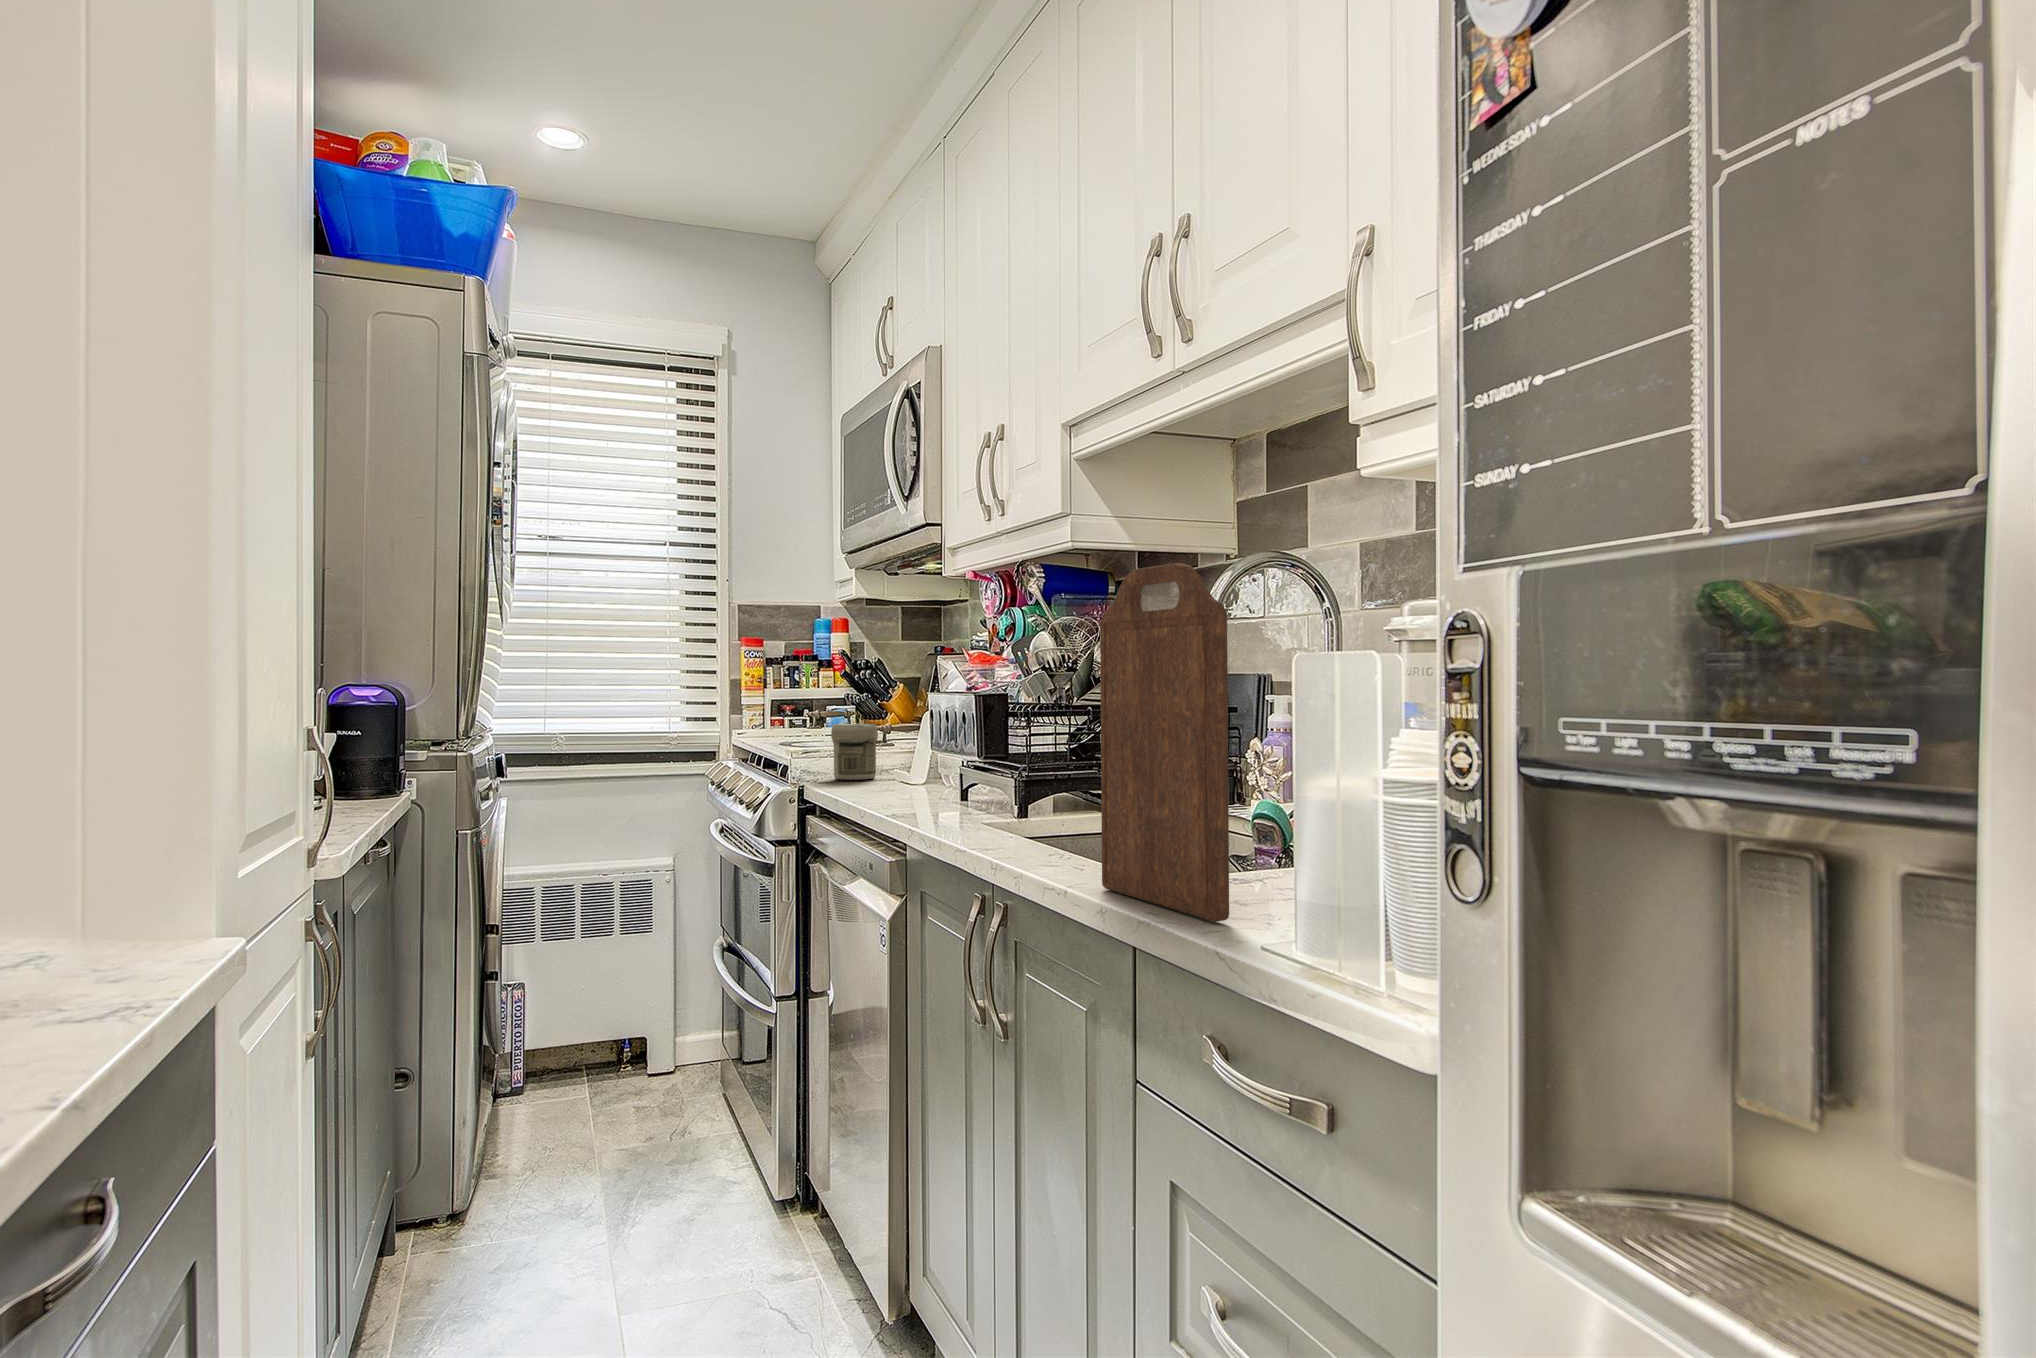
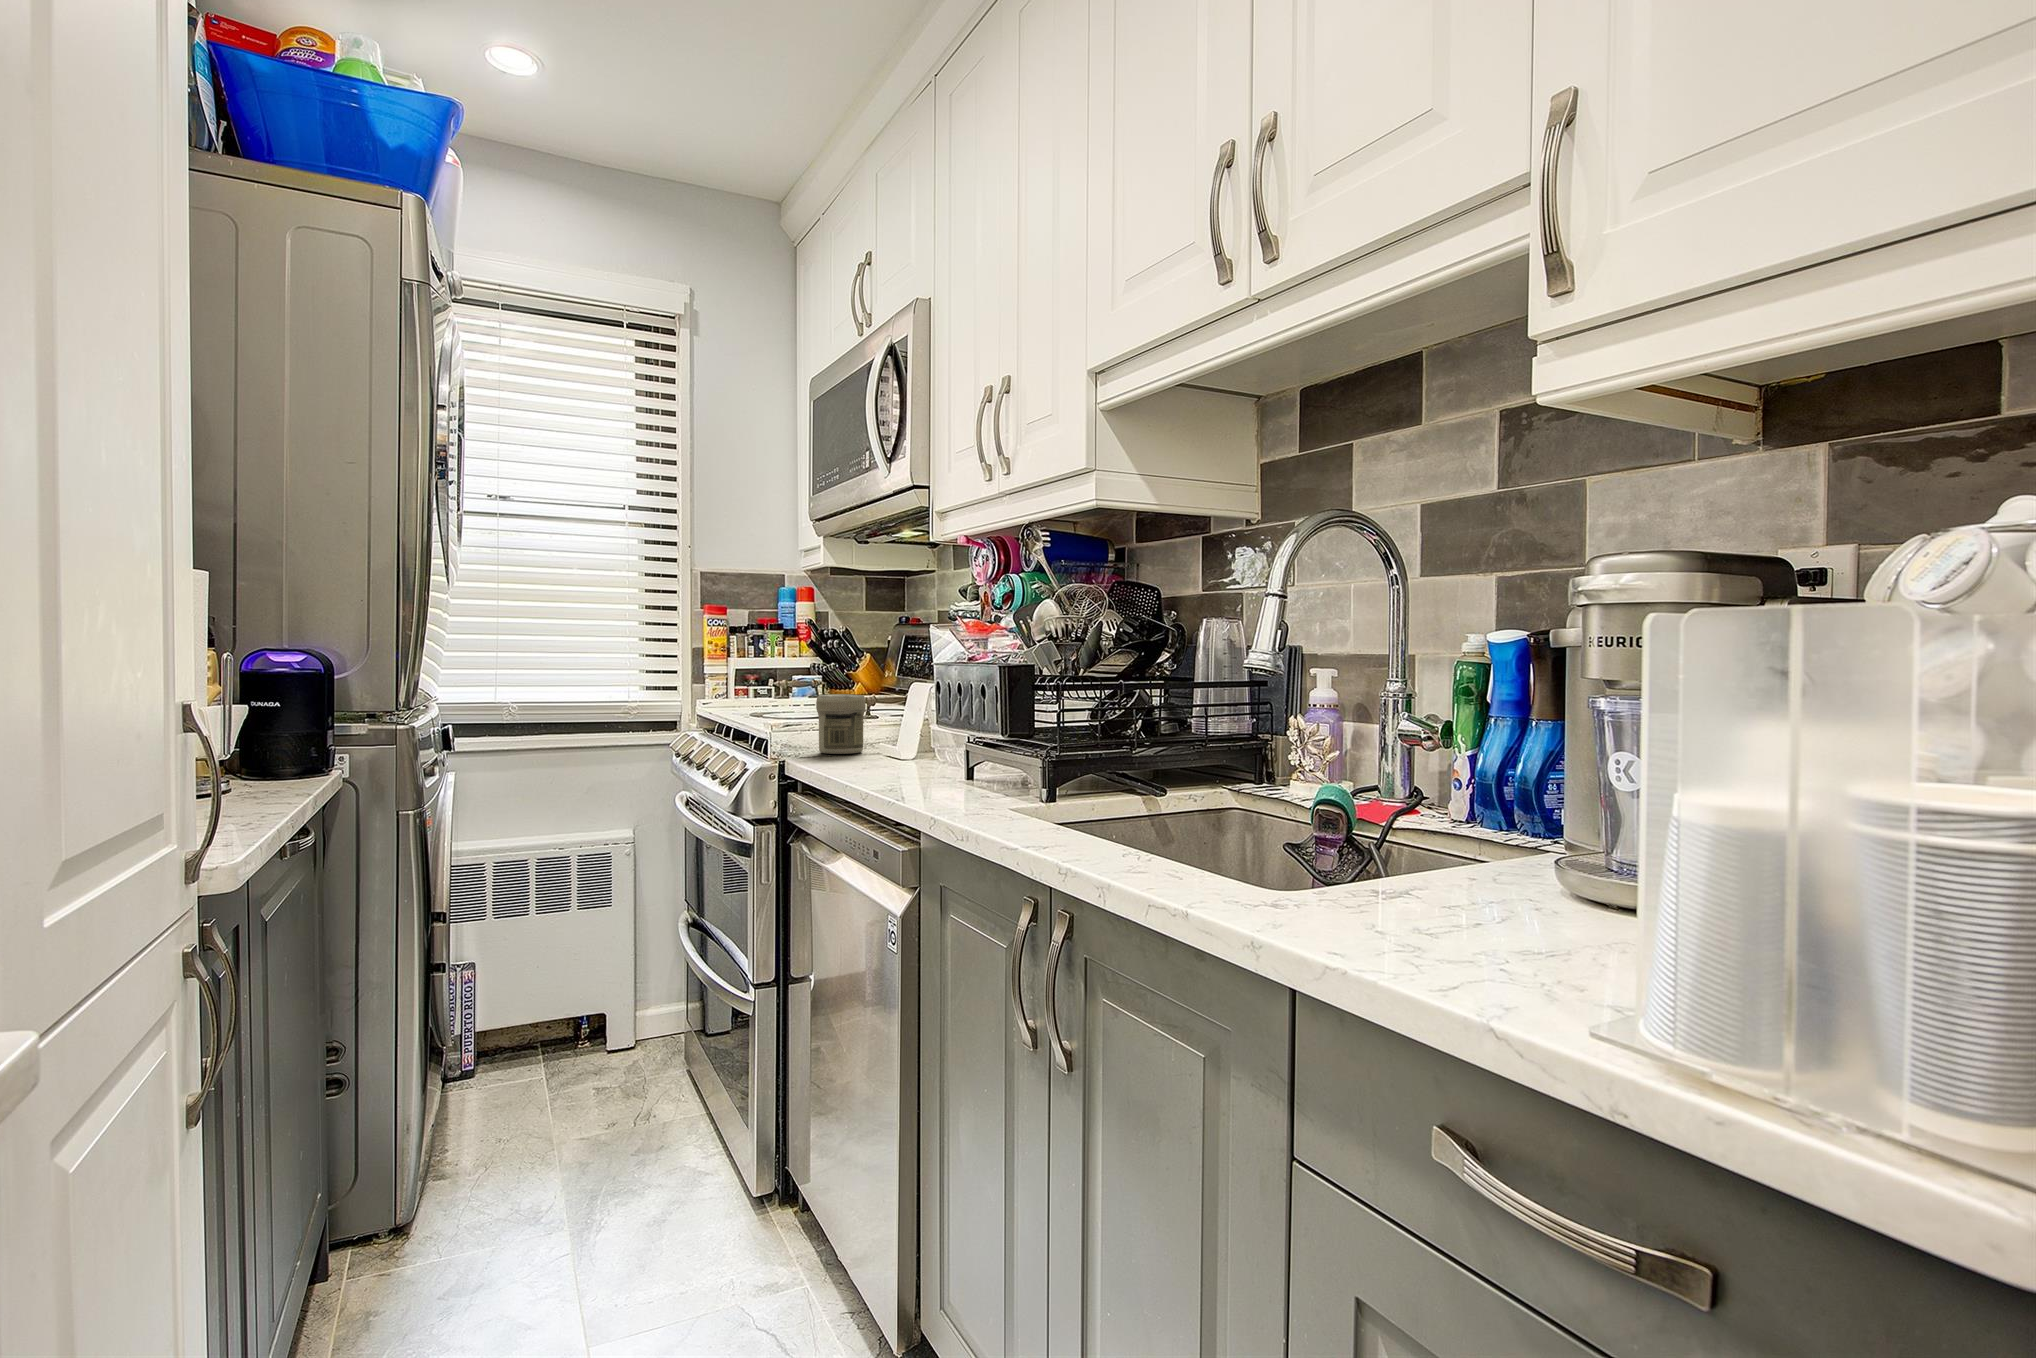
cutting board: present [1100,563,1229,922] -> none [1238,493,1464,964]

